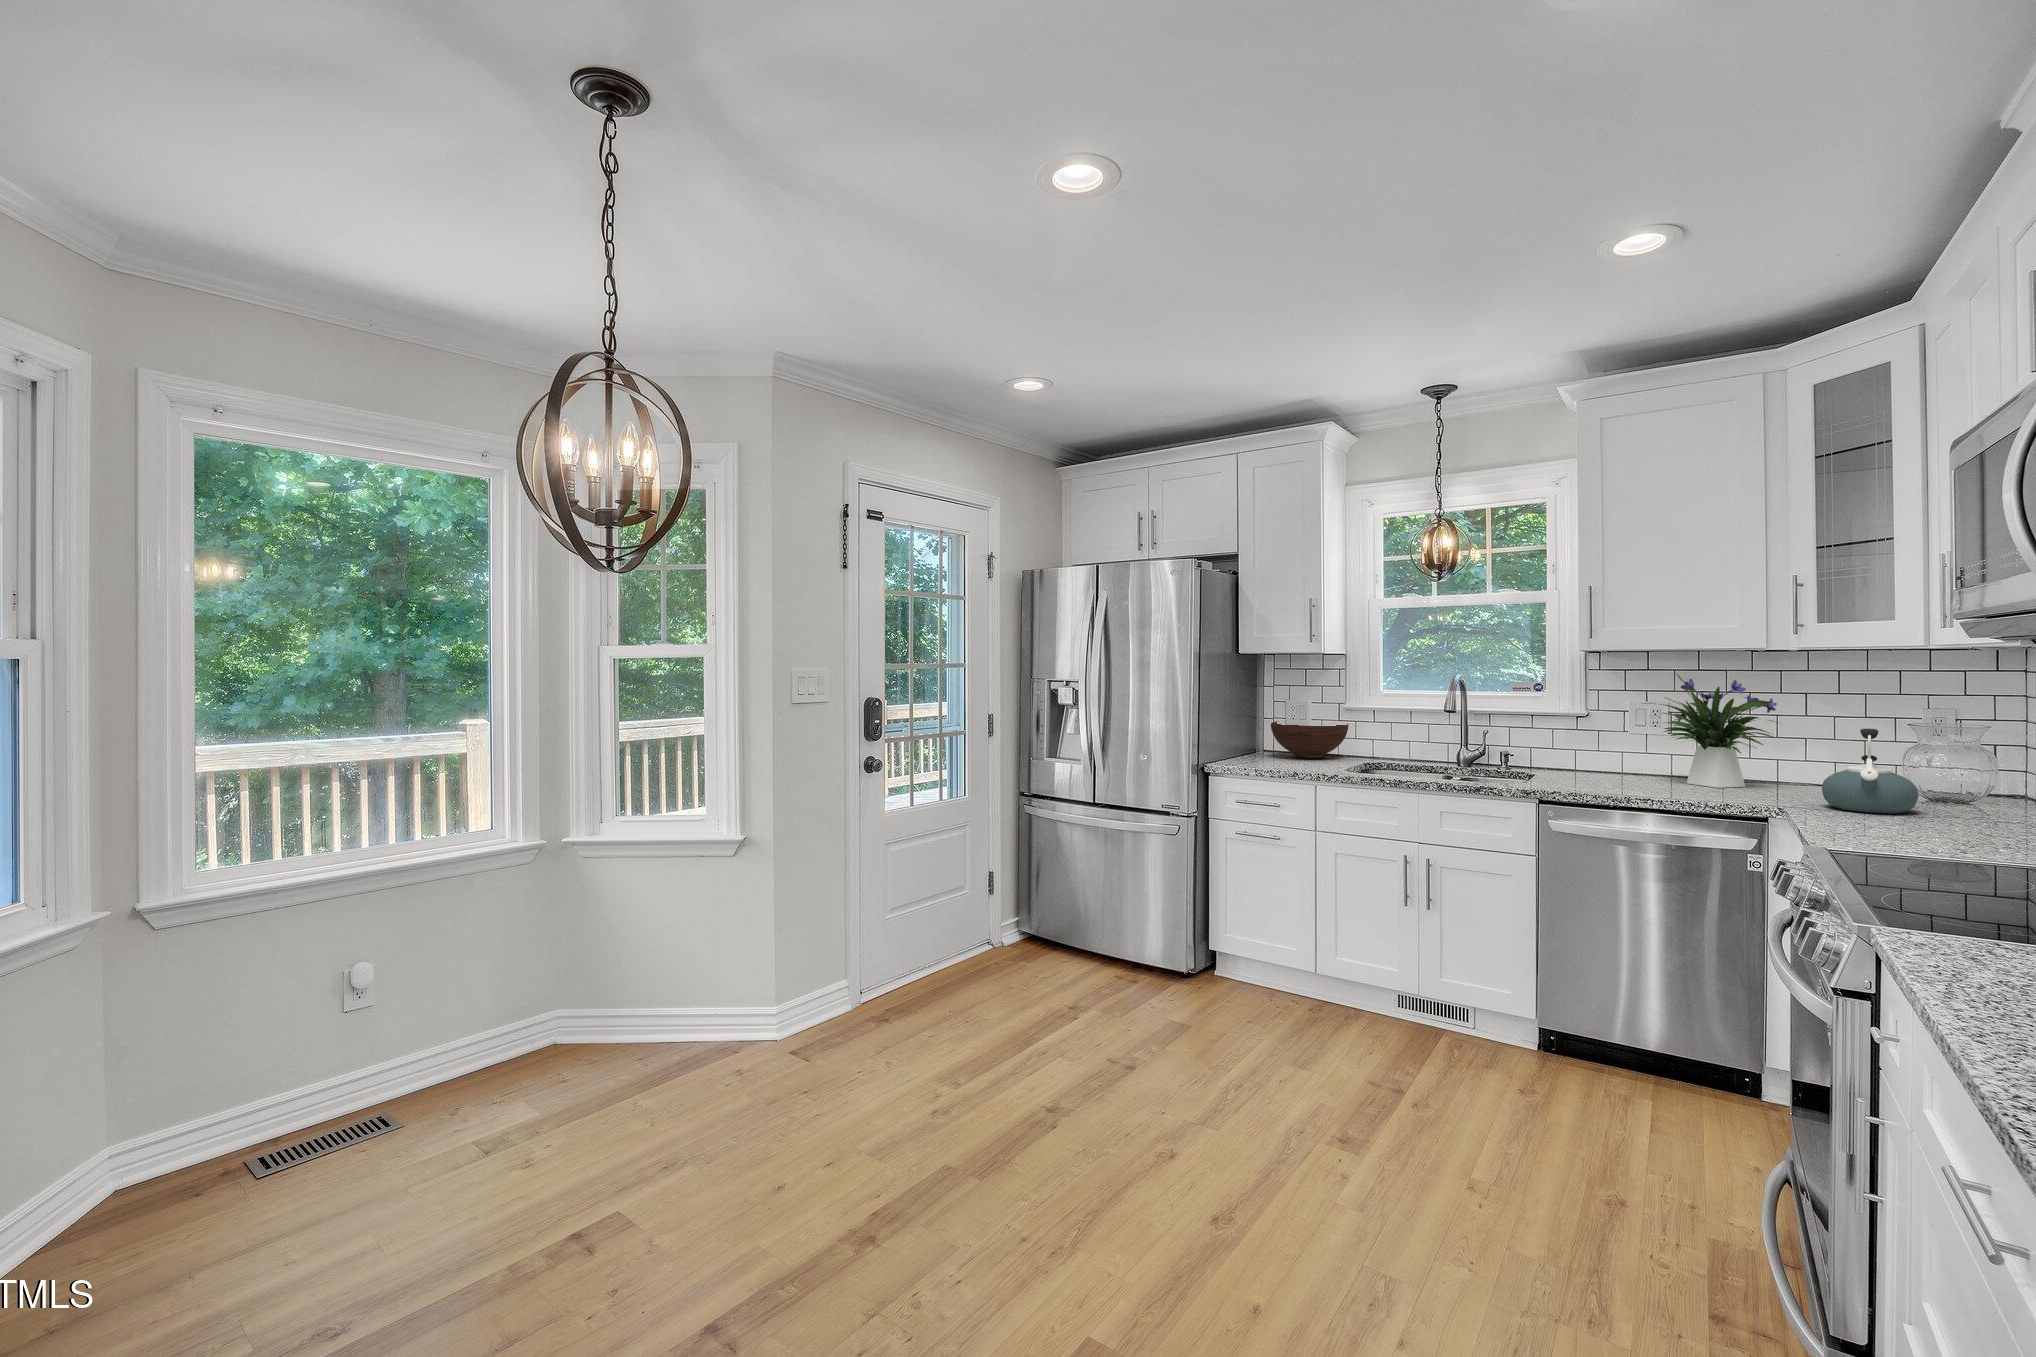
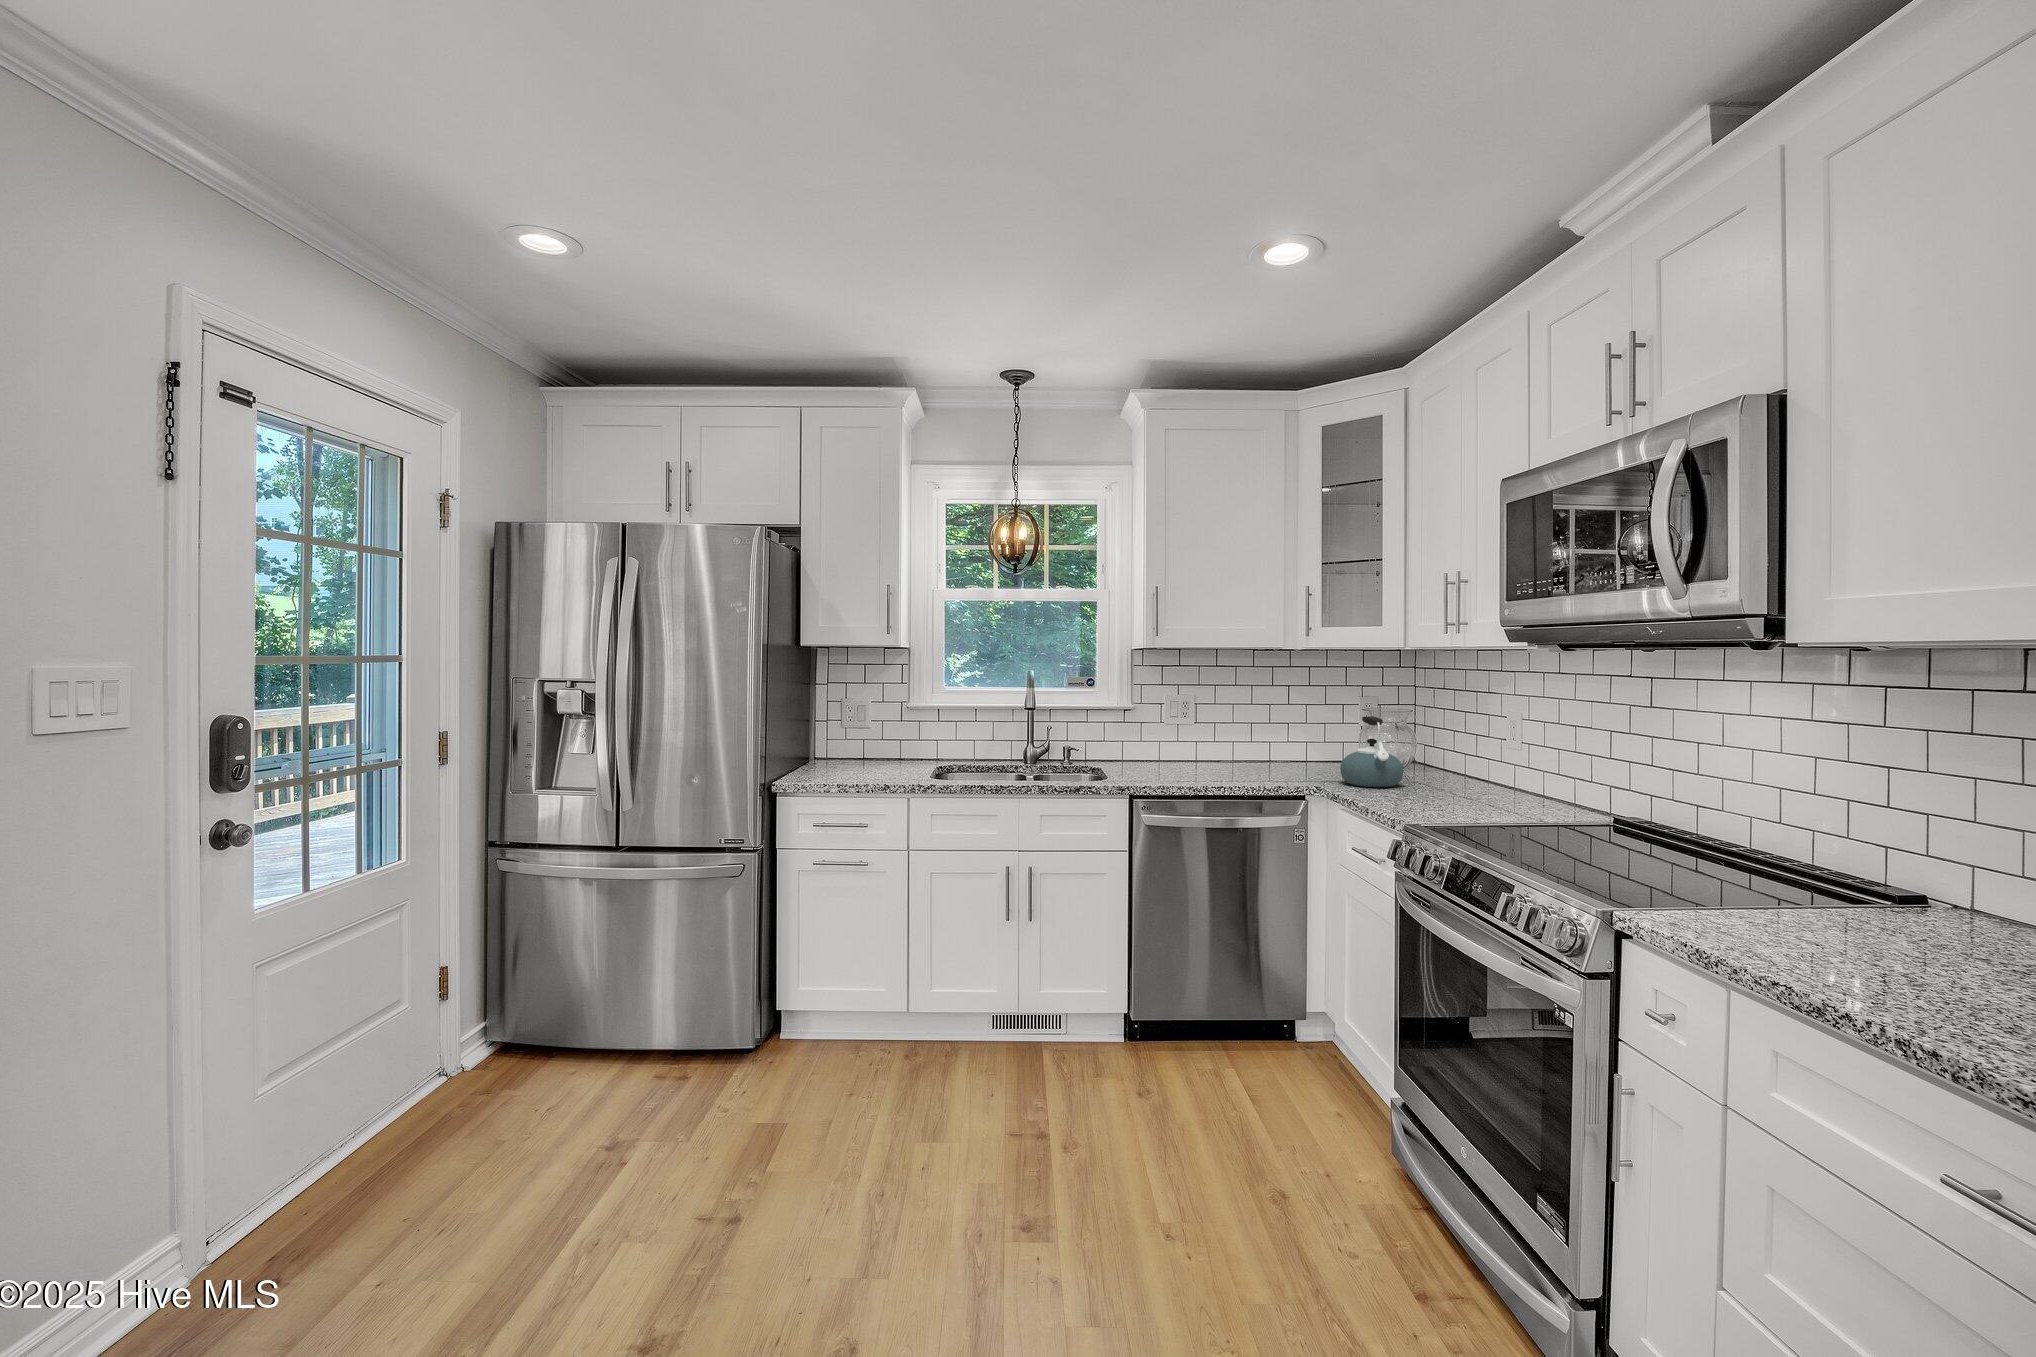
flower arrangement: present [1642,674,1777,788] -> none [1189,669,1289,772]
fruit bowl: present [1271,722,1348,758] -> none [826,722,911,765]

